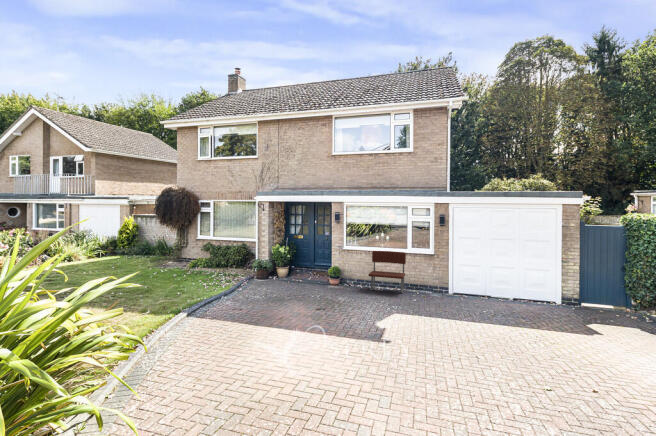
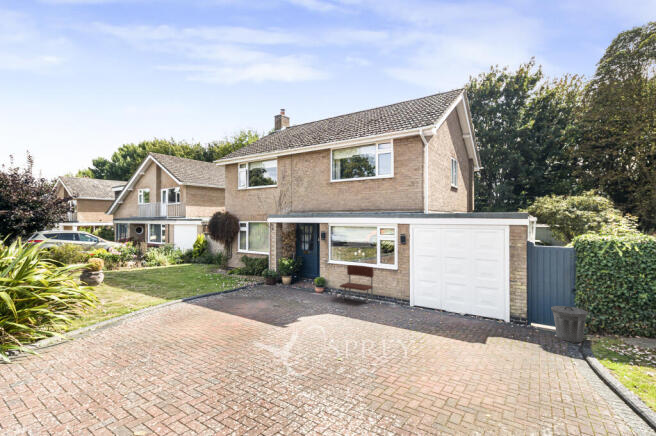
trash can: none [607,284,645,317] -> present [551,306,588,342]

